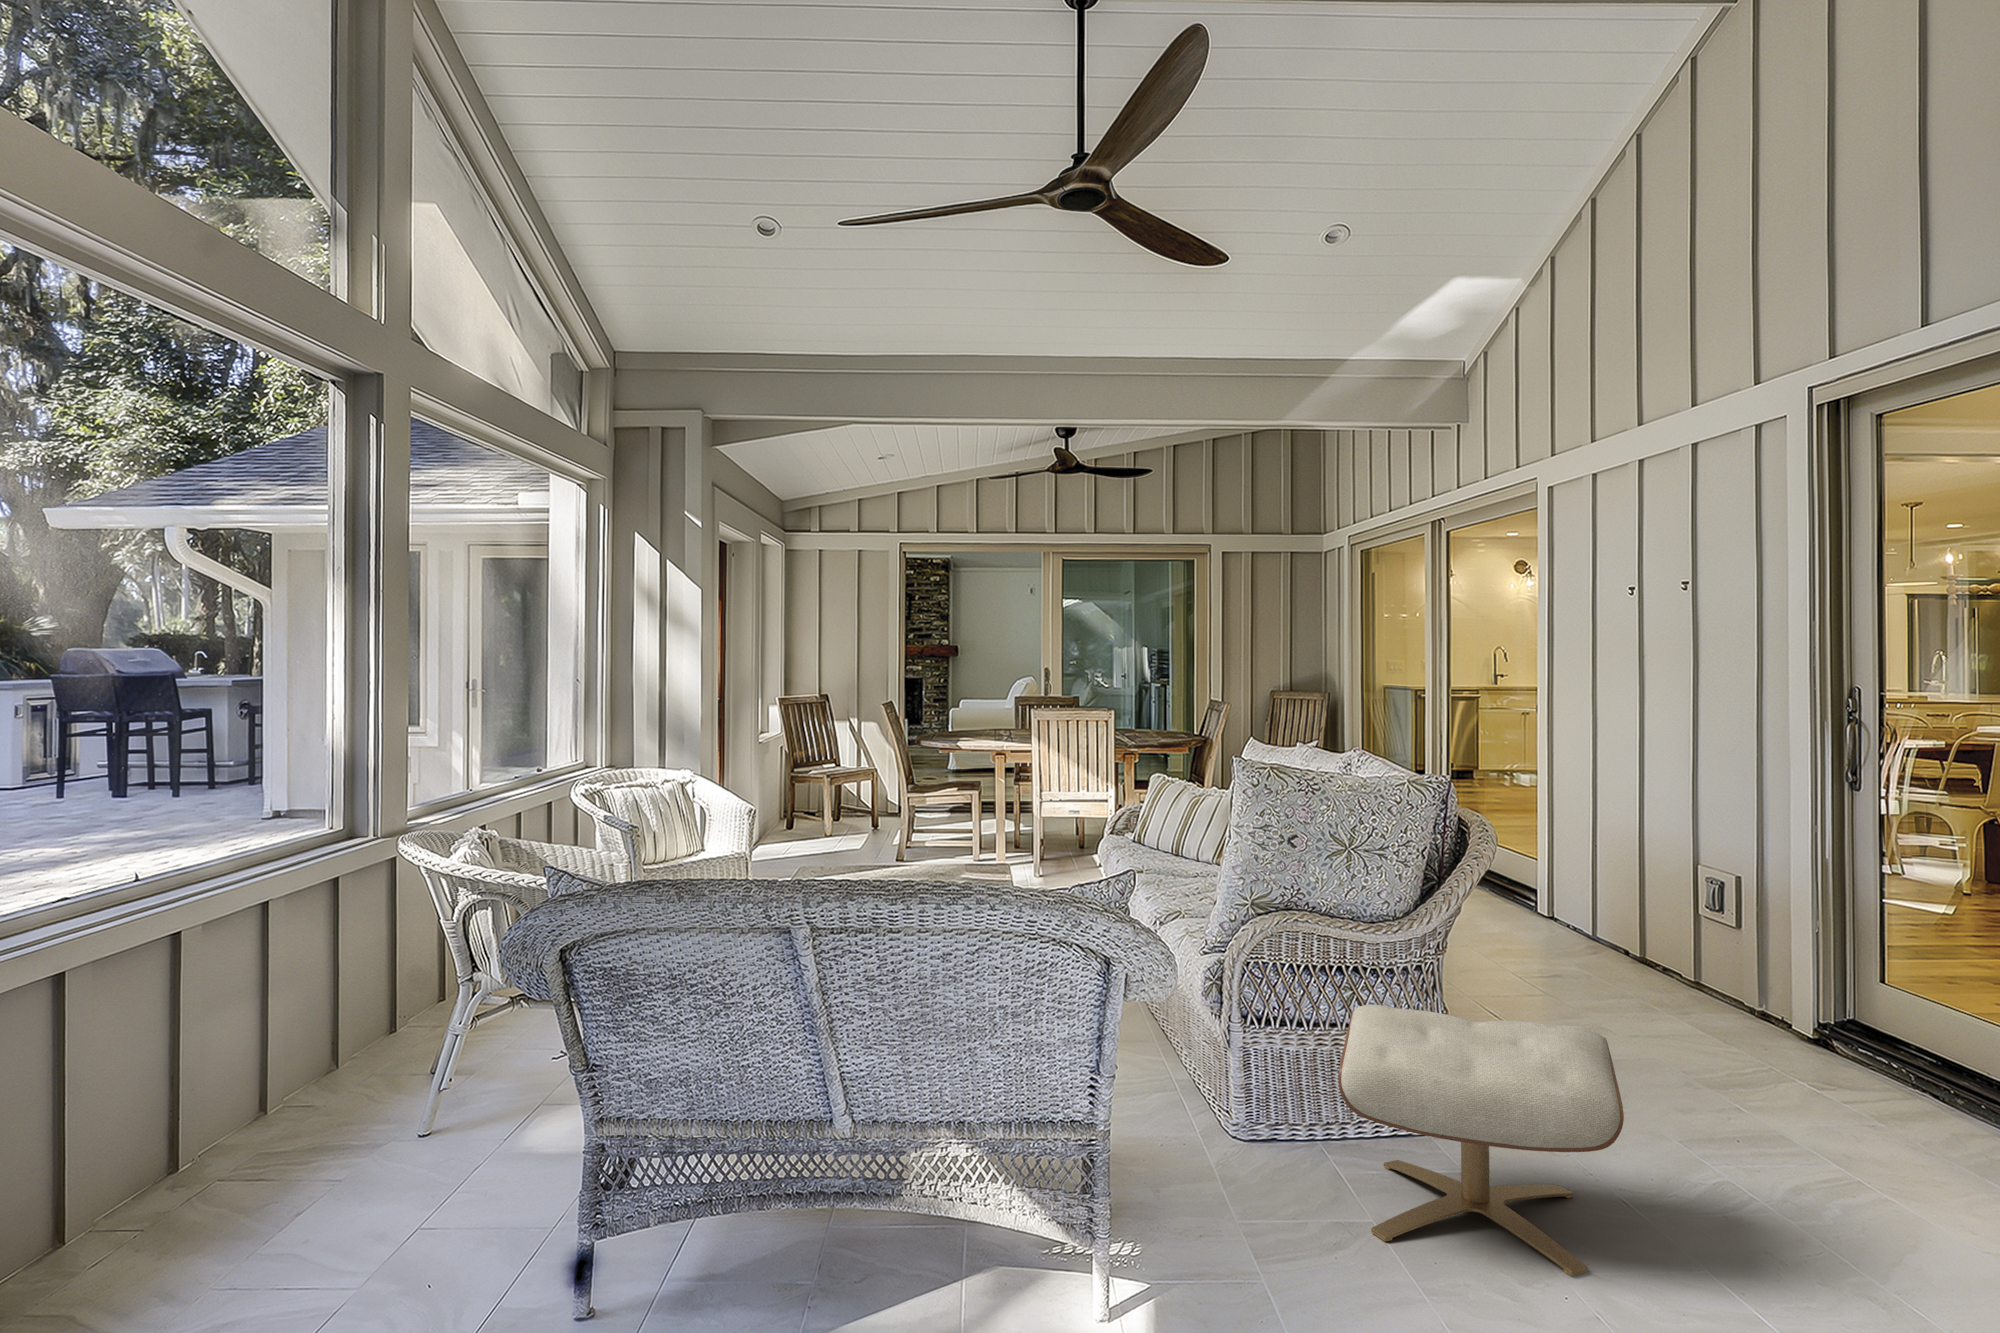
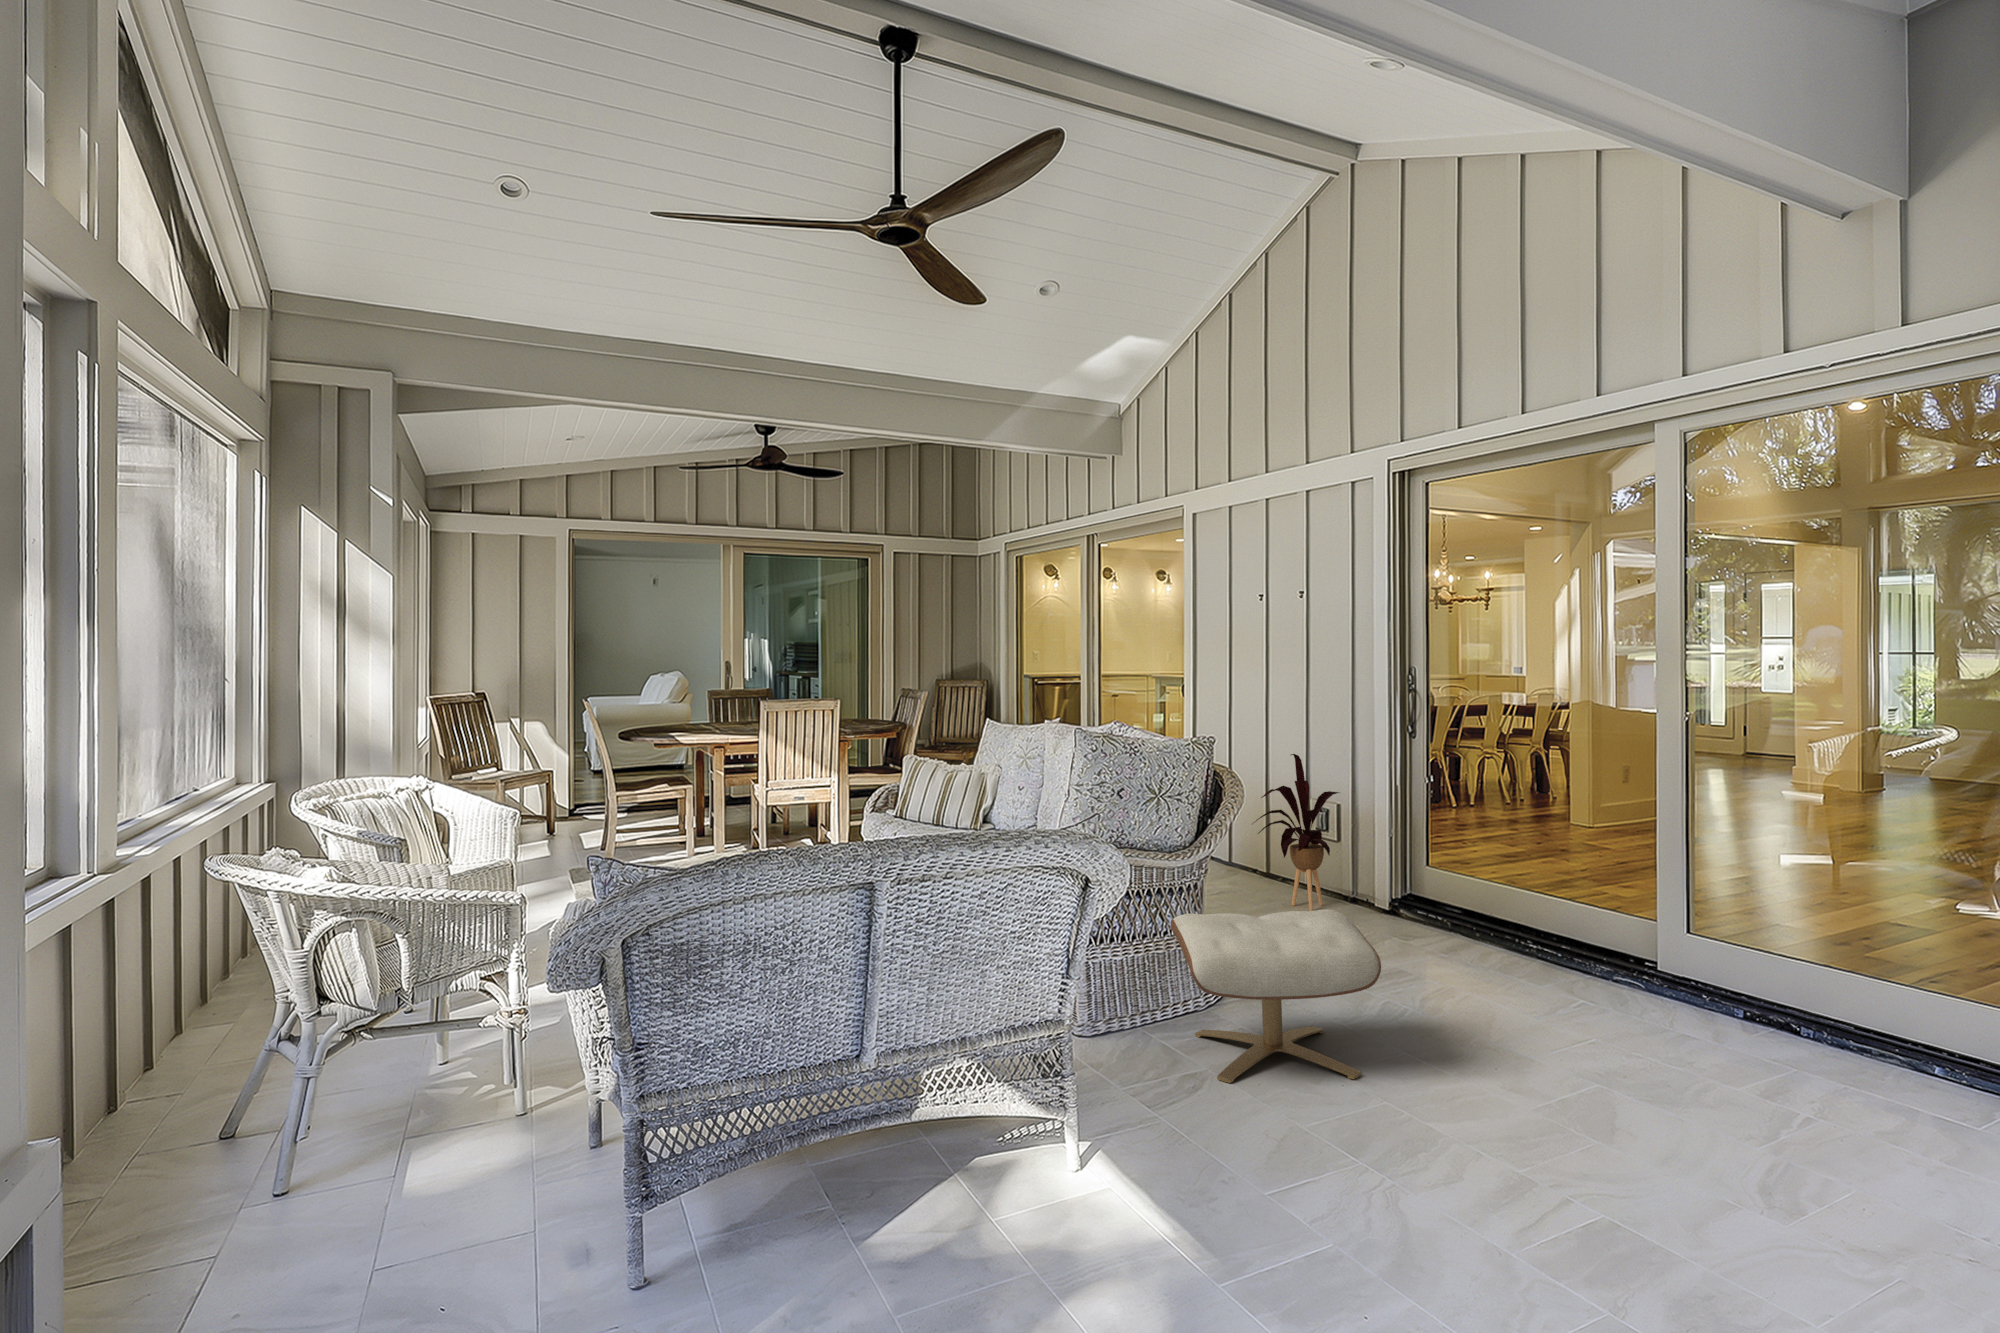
house plant: none [1590,804,1736,1021] -> present [1254,754,1339,911]

